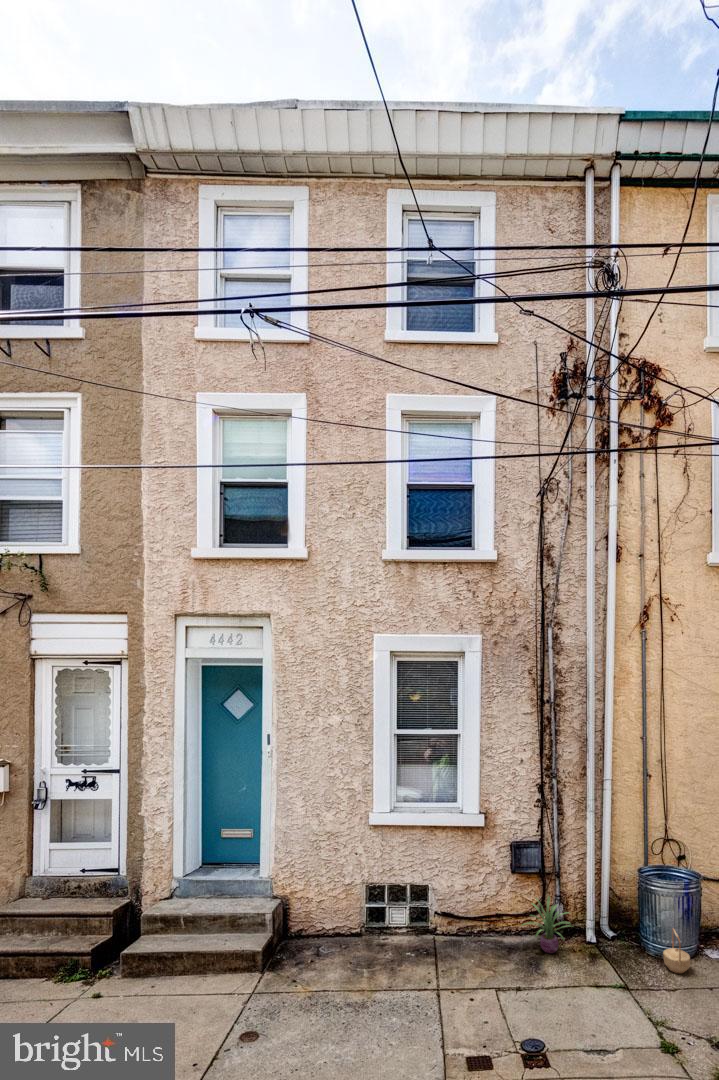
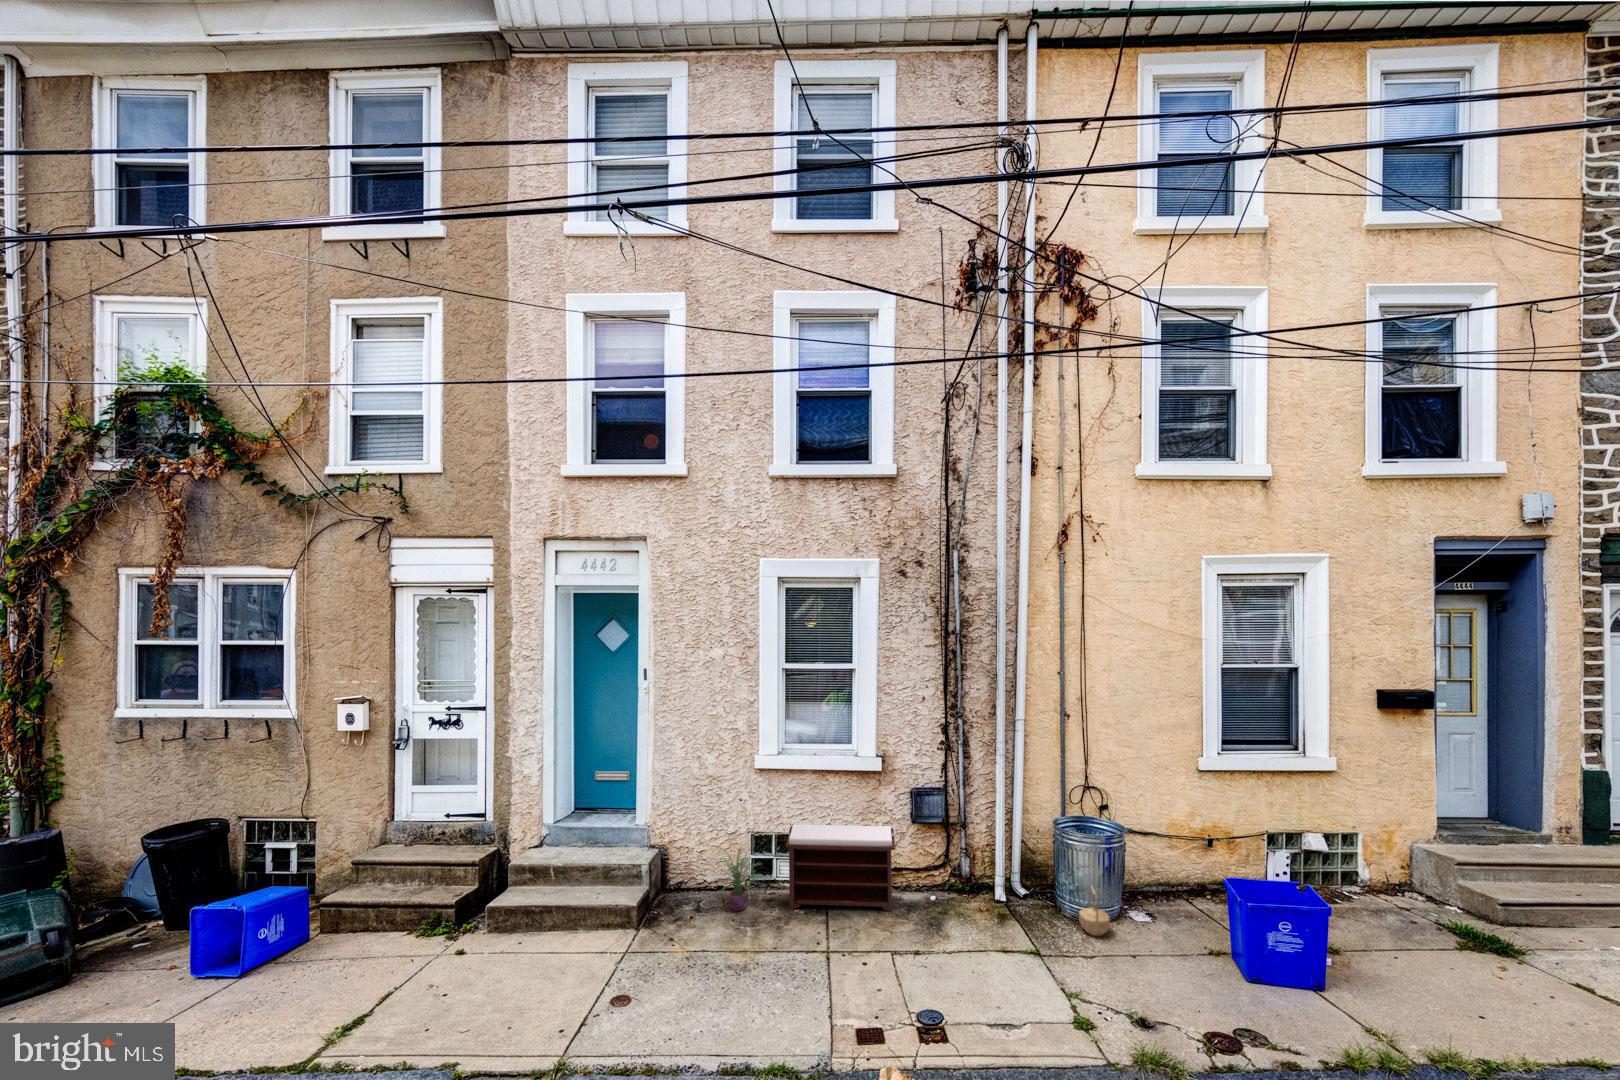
bench: none [403,876,501,955] -> present [786,824,895,912]
decorative plant: present [522,896,571,954] -> present [716,848,758,911]

